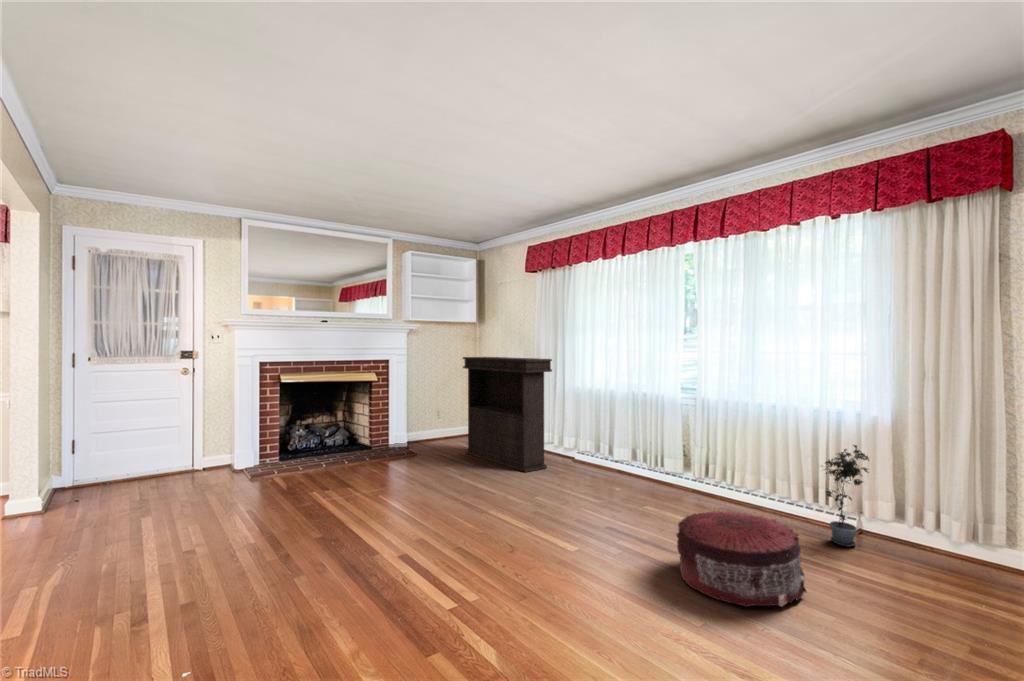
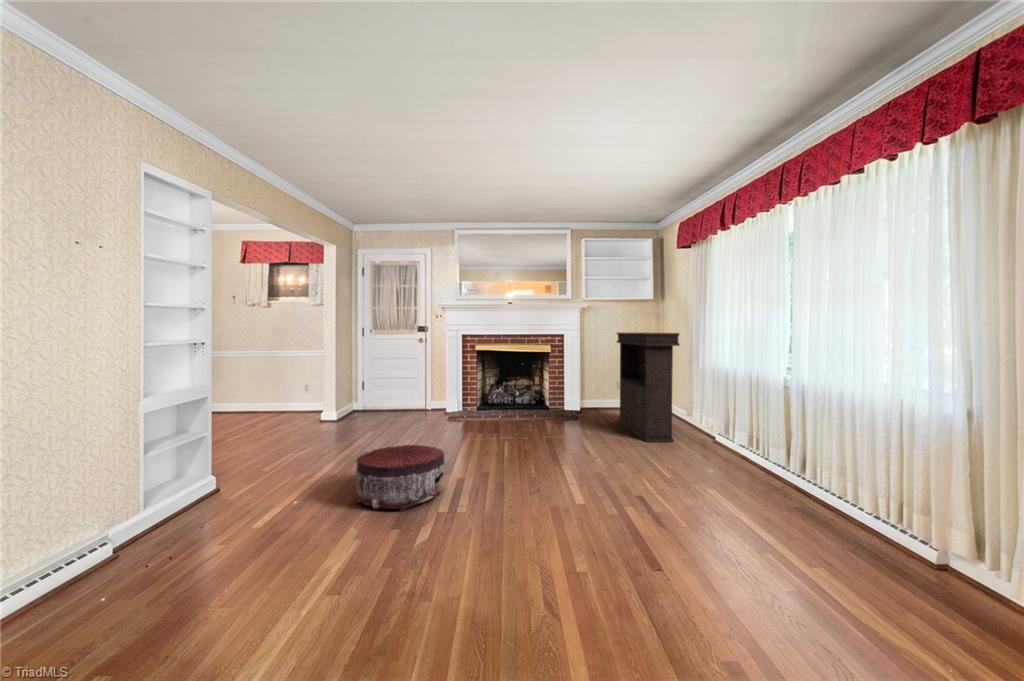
potted plant: present [825,445,869,547] -> none [901,445,982,585]
pouf: present [676,511,807,607] -> present [356,445,445,511]

